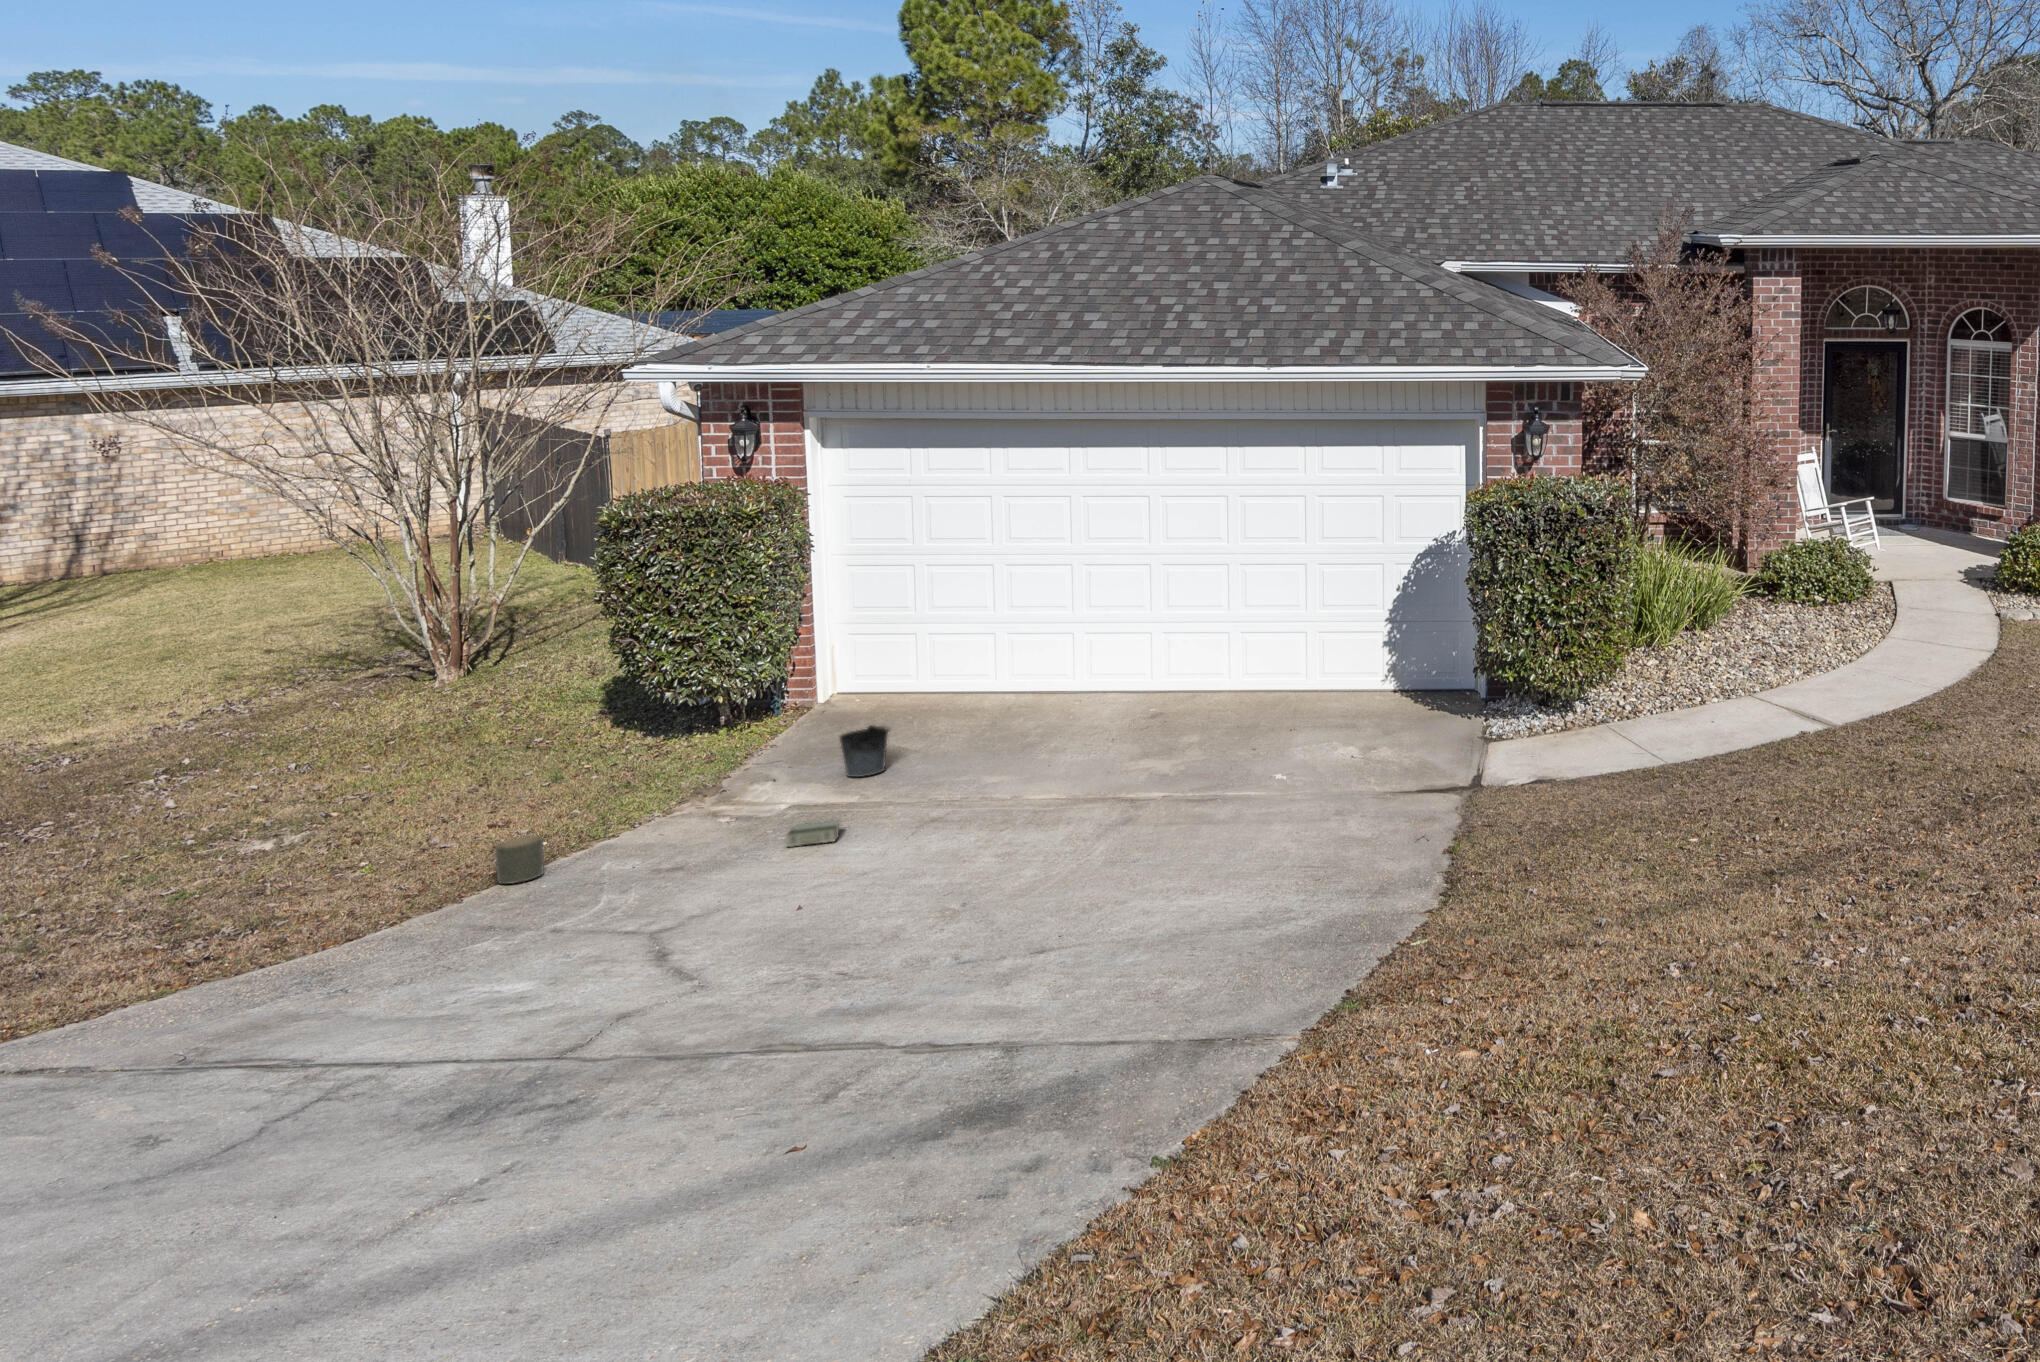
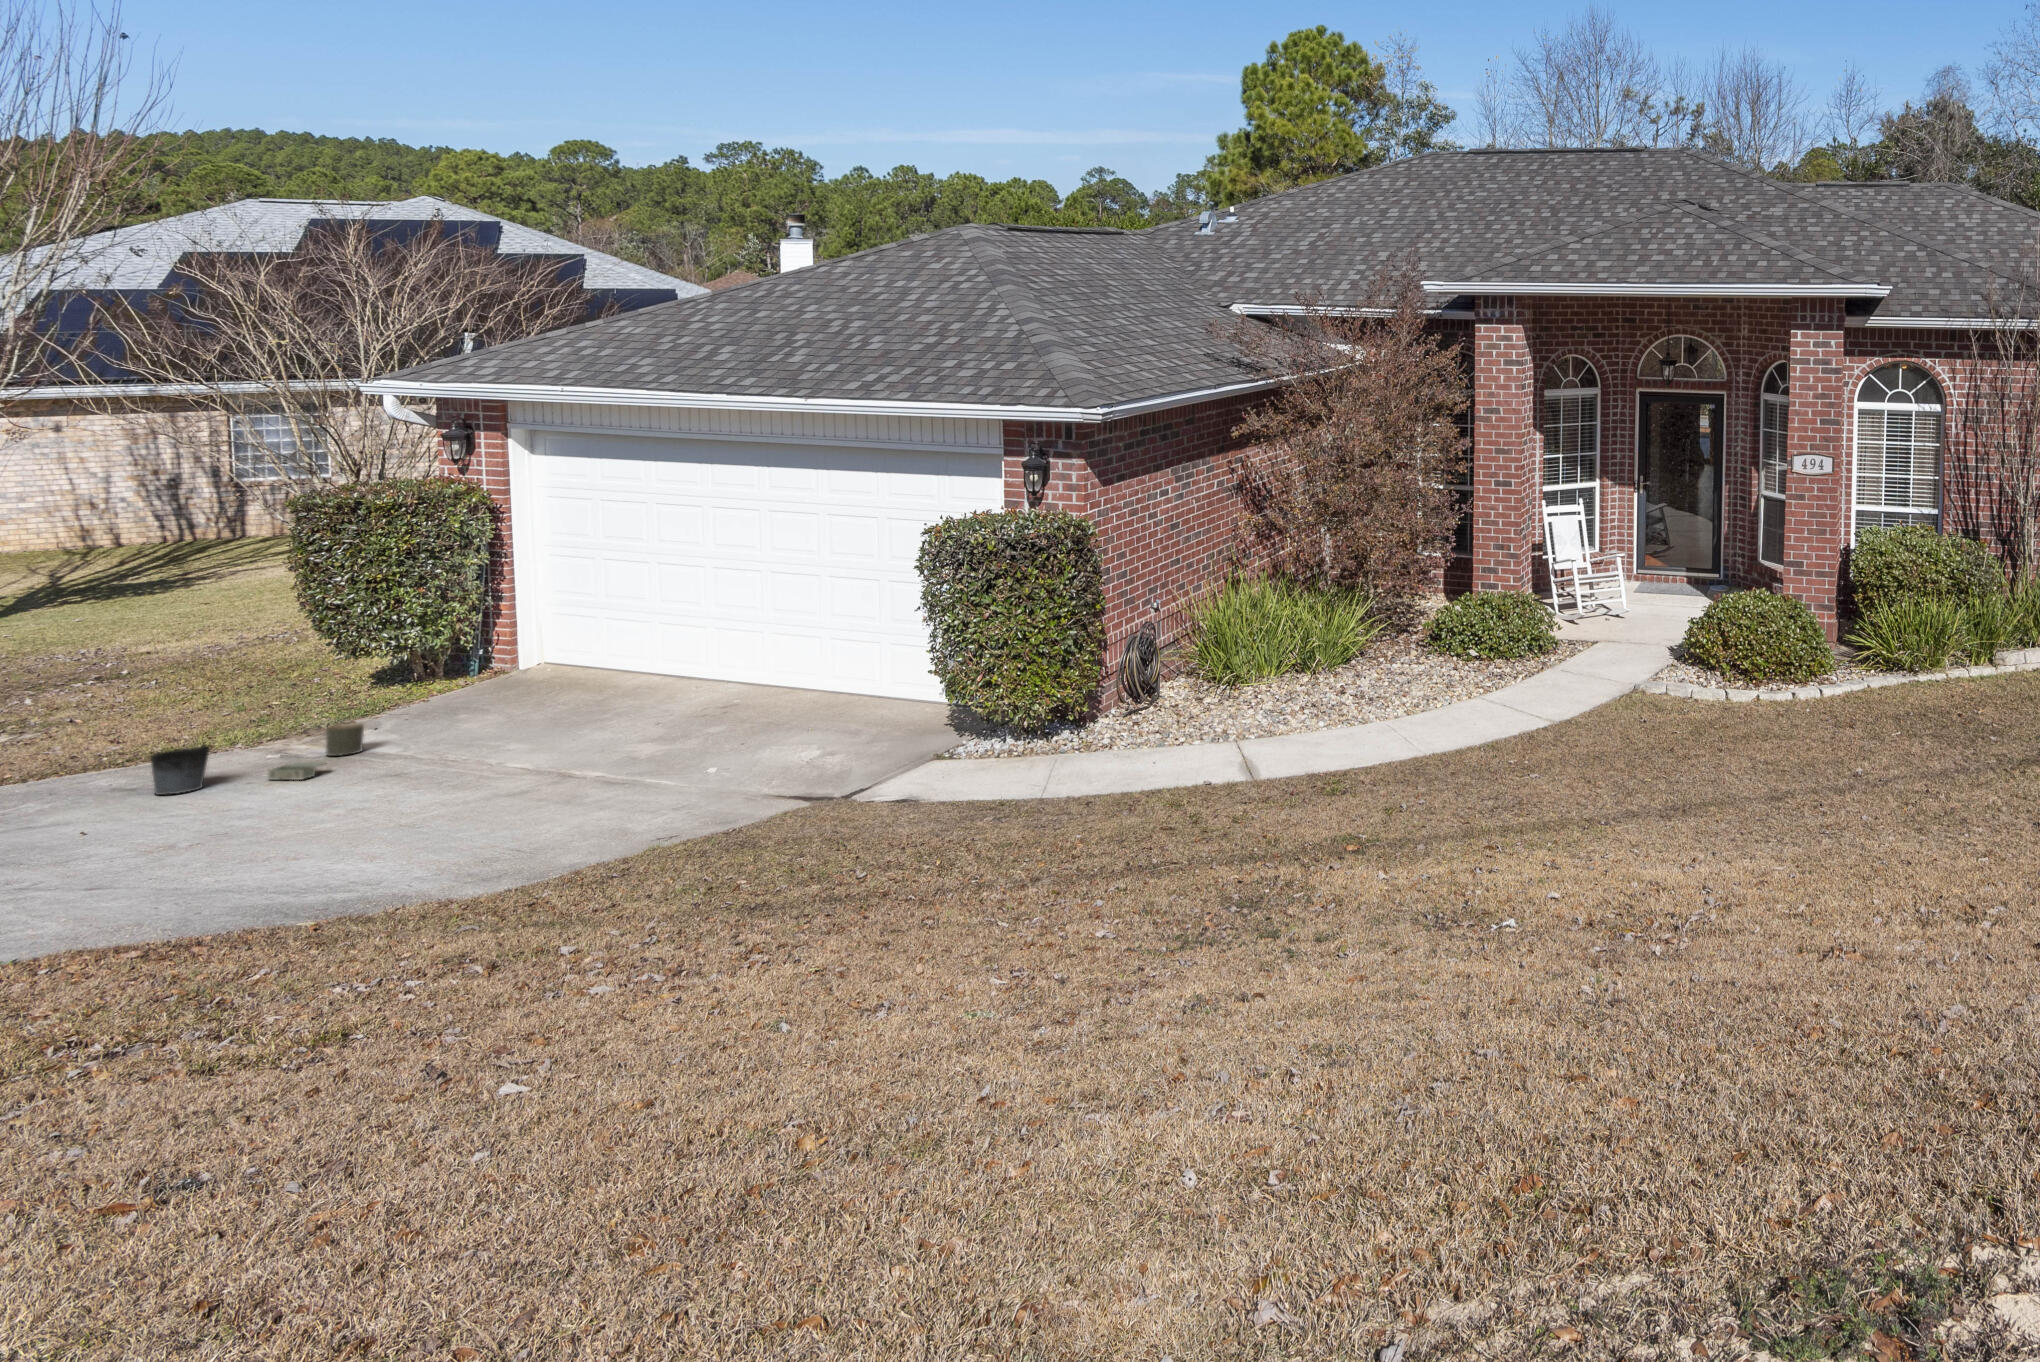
bucket: present [840,725,889,777] -> present [150,744,212,795]
planter: present [495,835,544,884] -> present [326,723,364,756]

